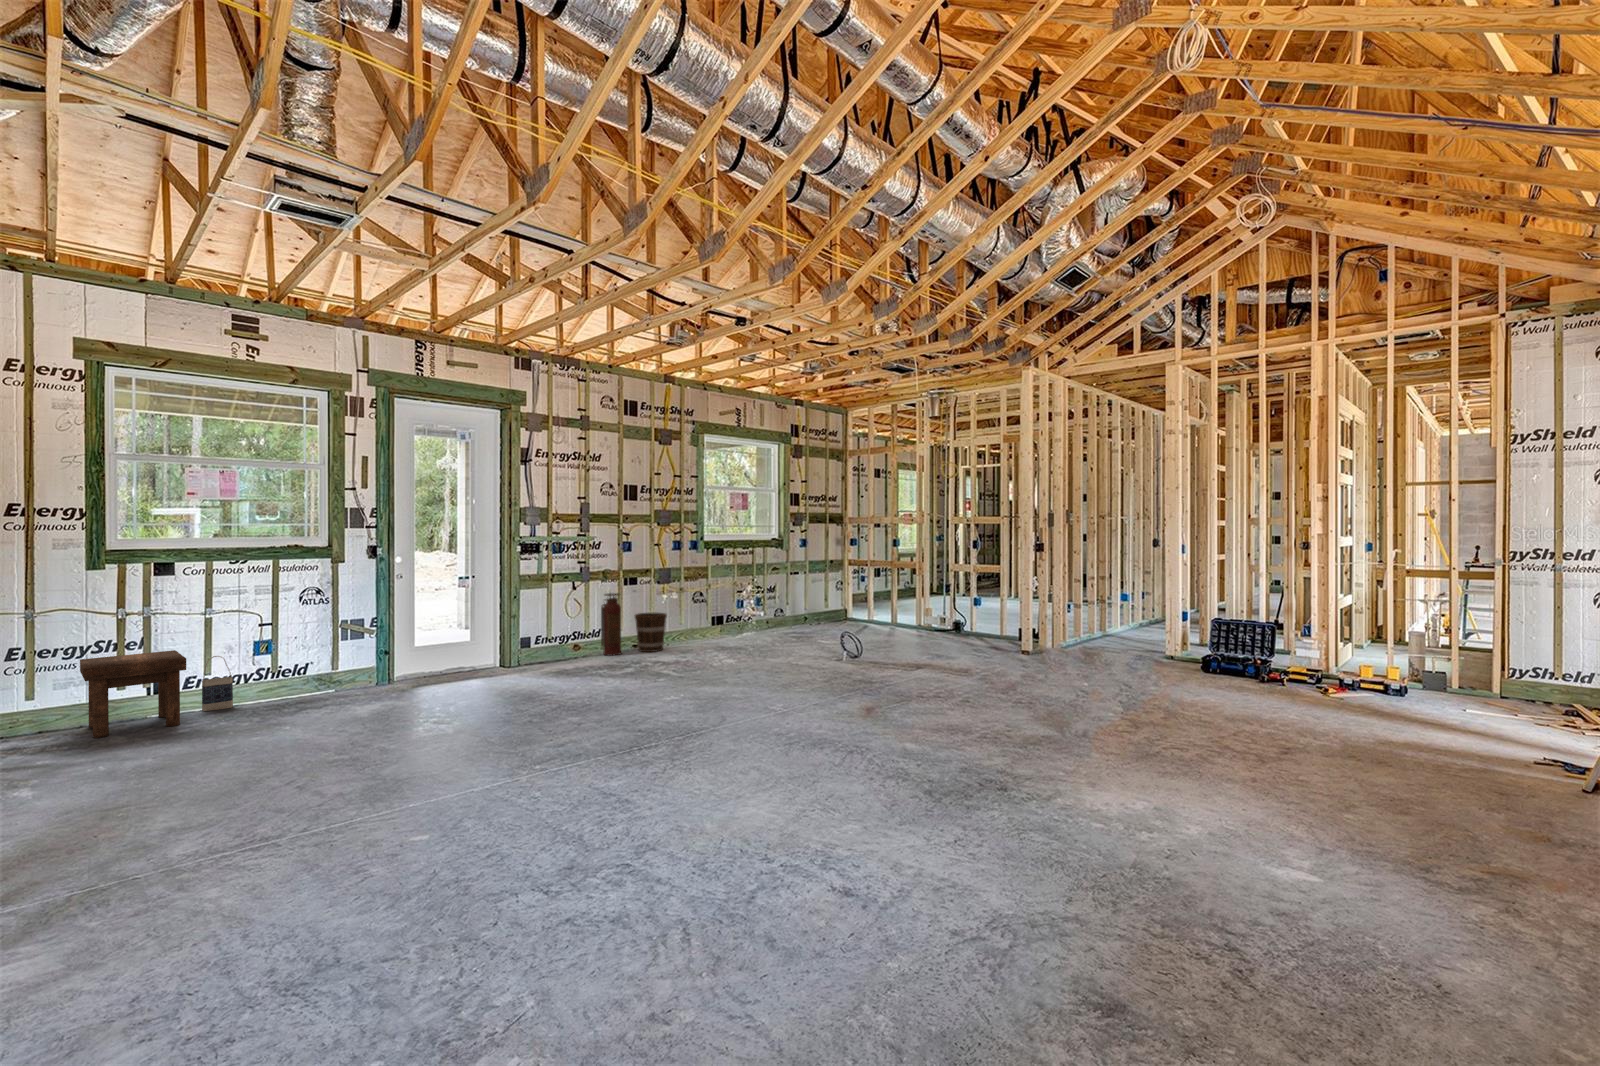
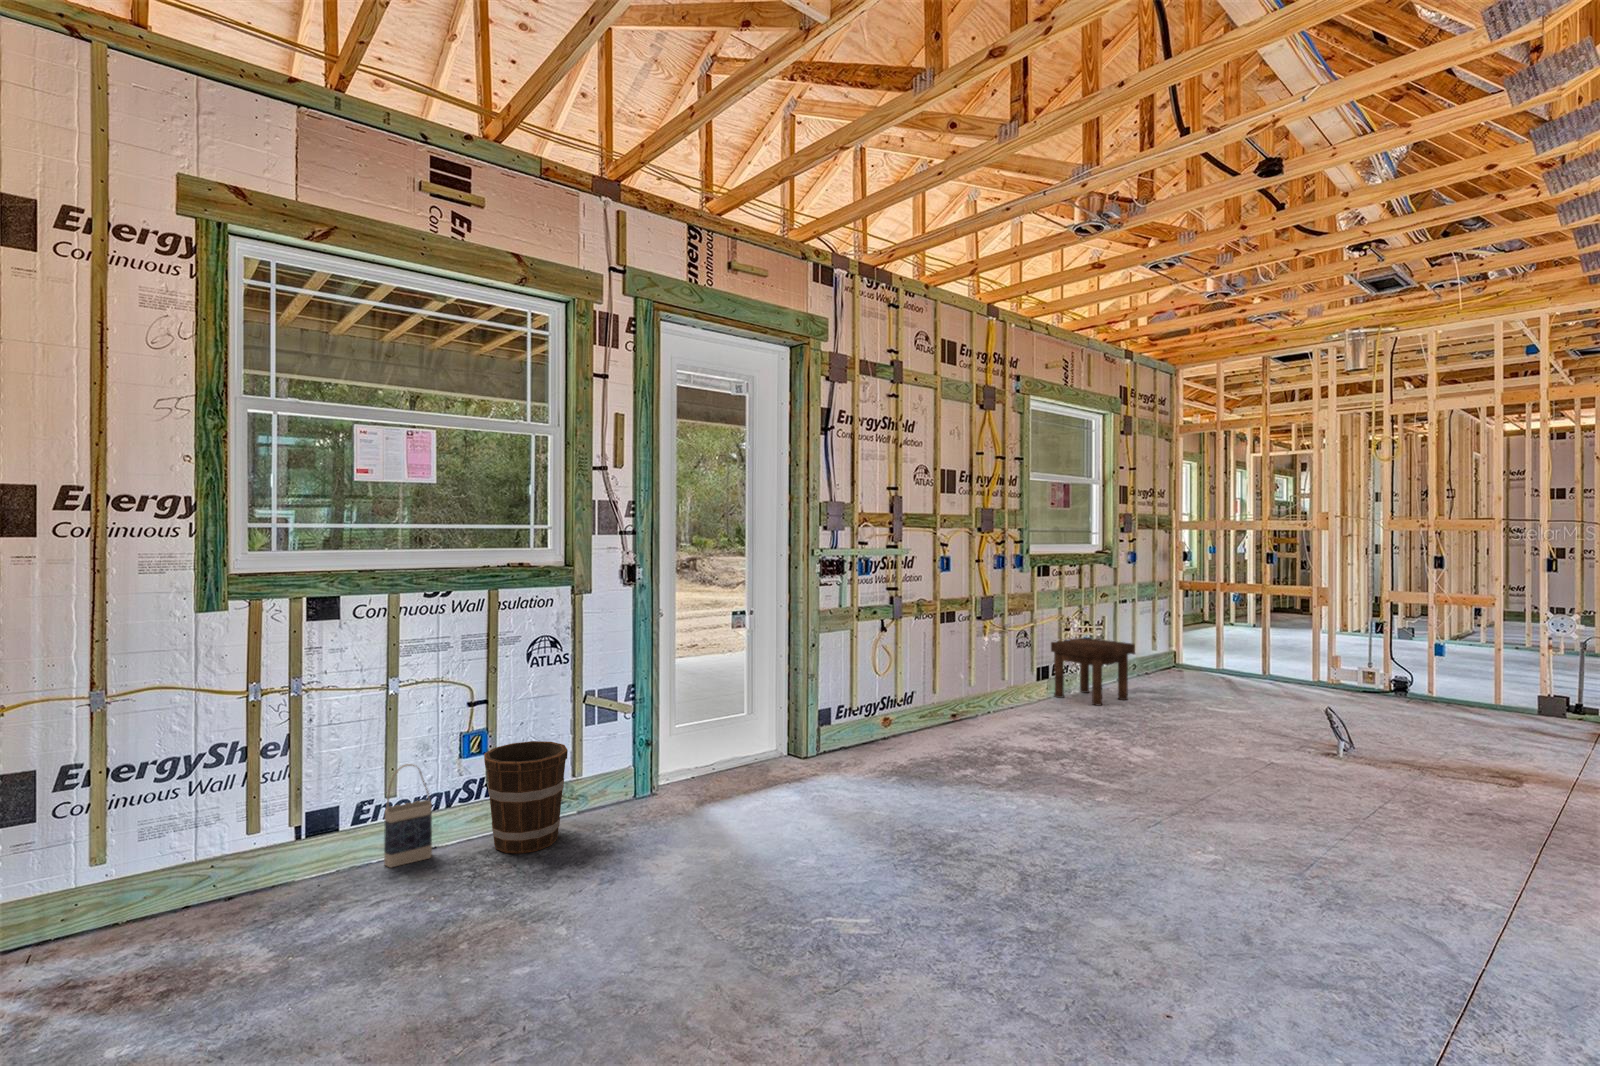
fire extinguisher: present [601,593,621,656] -> none [917,636,948,735]
bucket: present [635,613,667,652] -> present [484,741,568,853]
stool: present [80,650,186,738] -> present [1051,638,1135,705]

